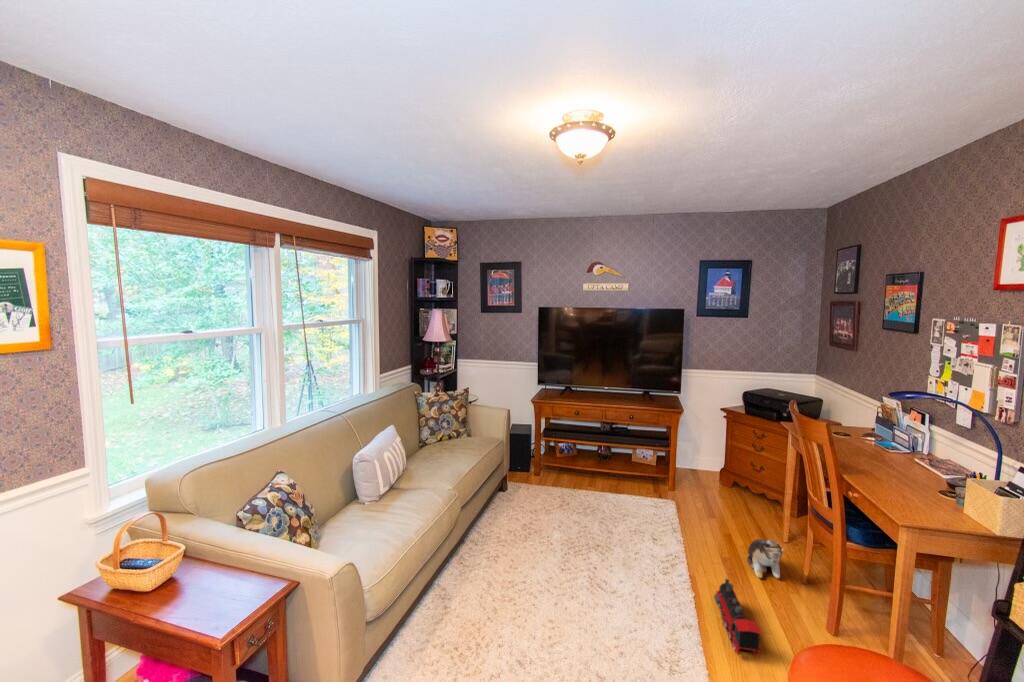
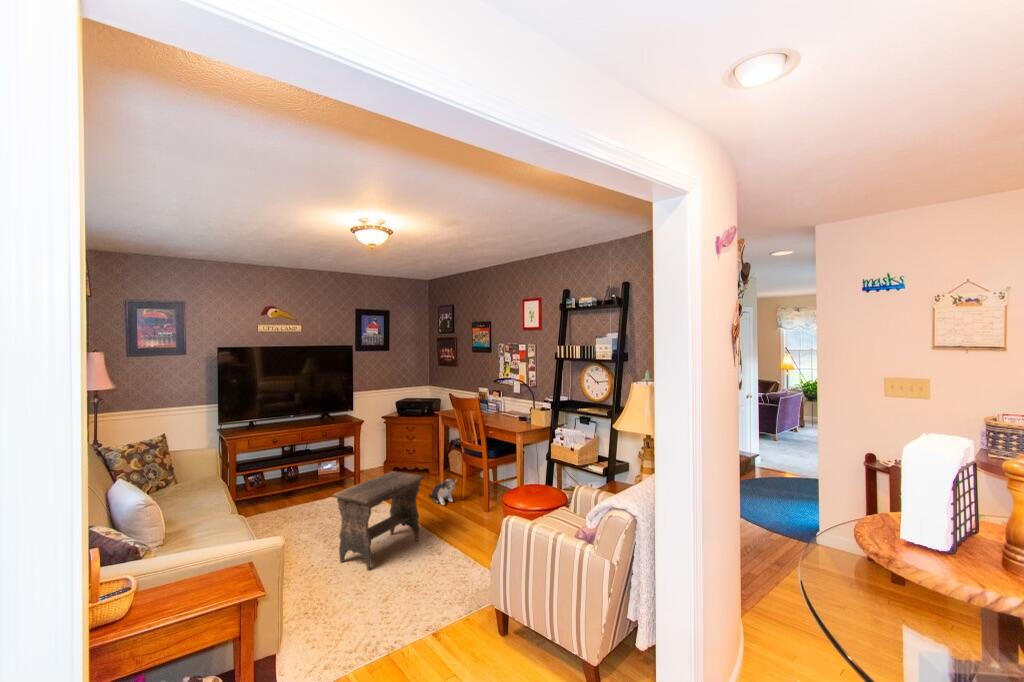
footstool: none [546,501,685,633] -> present [332,471,424,571]
toy train: present [714,579,761,657] -> none [432,505,470,535]

